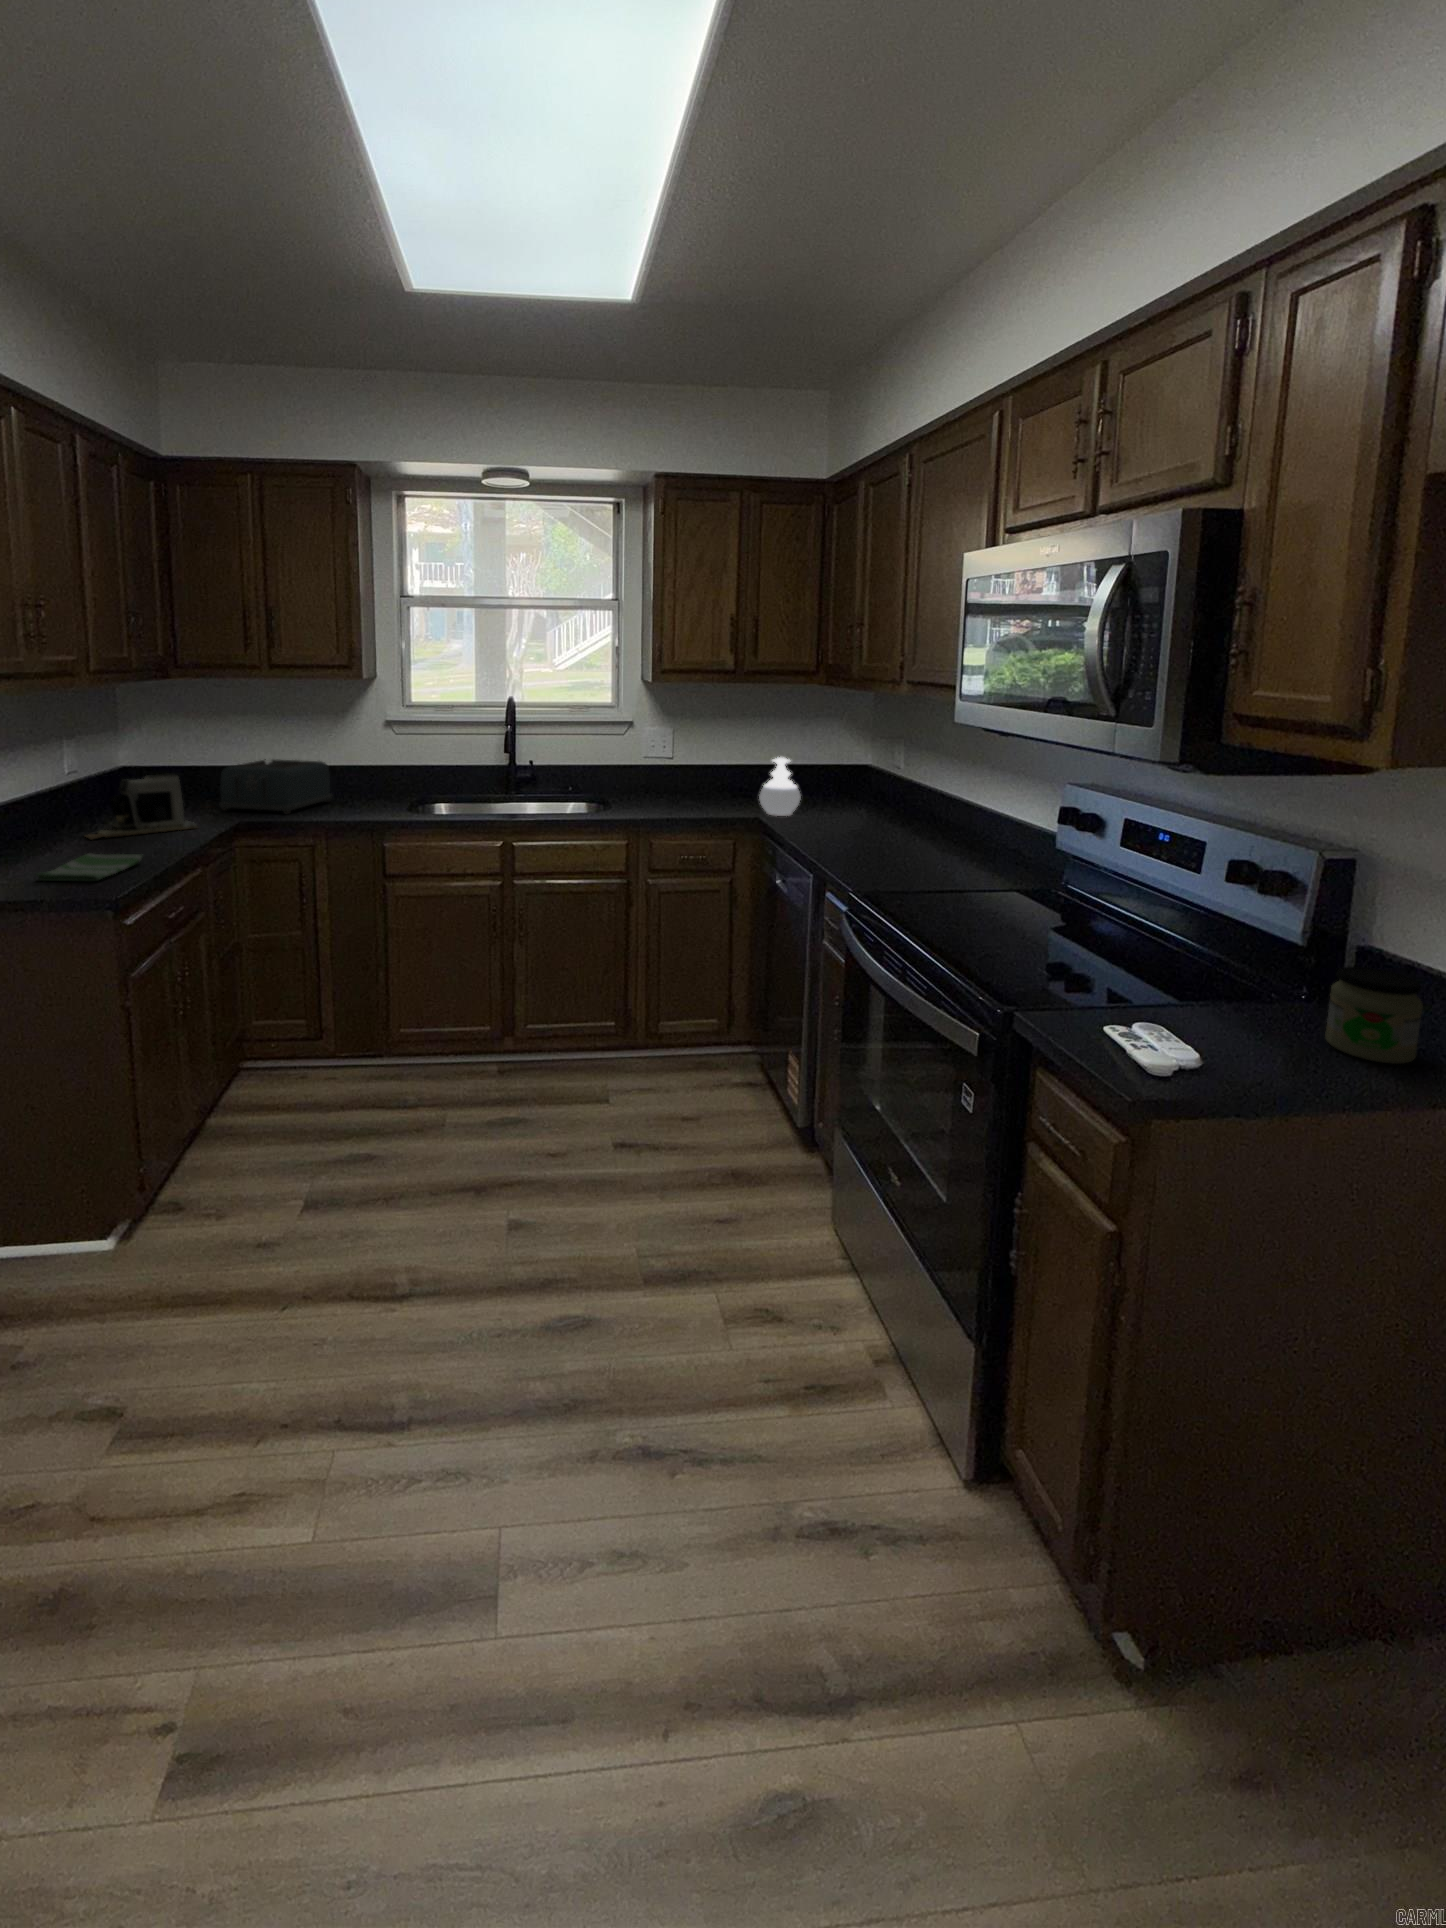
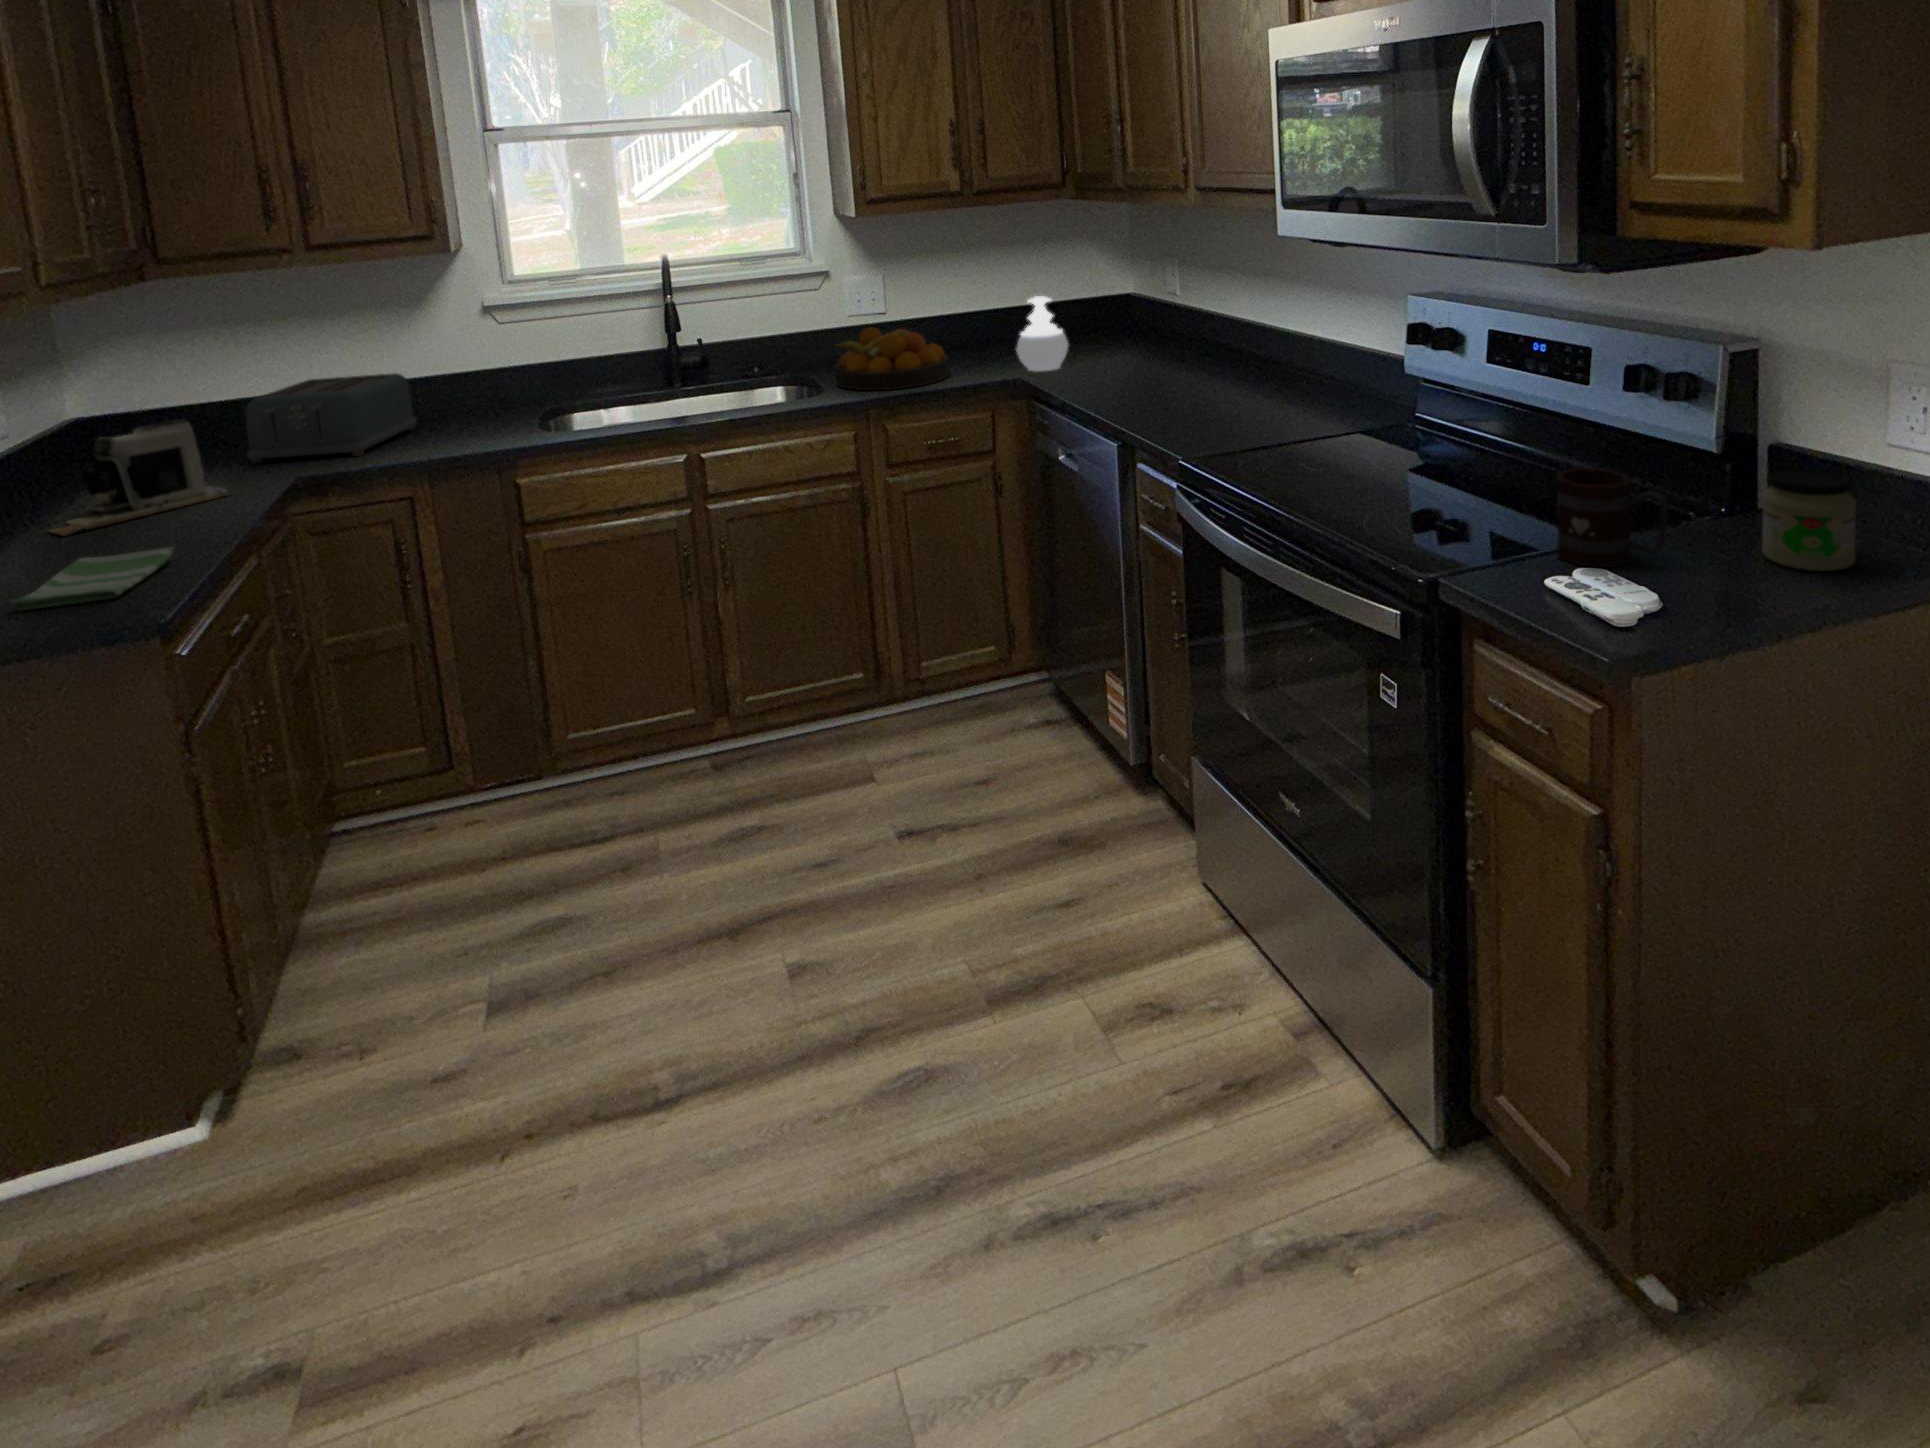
fruit bowl: none [622,767,708,815] -> present [833,327,950,390]
mug: none [1129,938,1234,1027] -> present [1556,468,1668,567]

